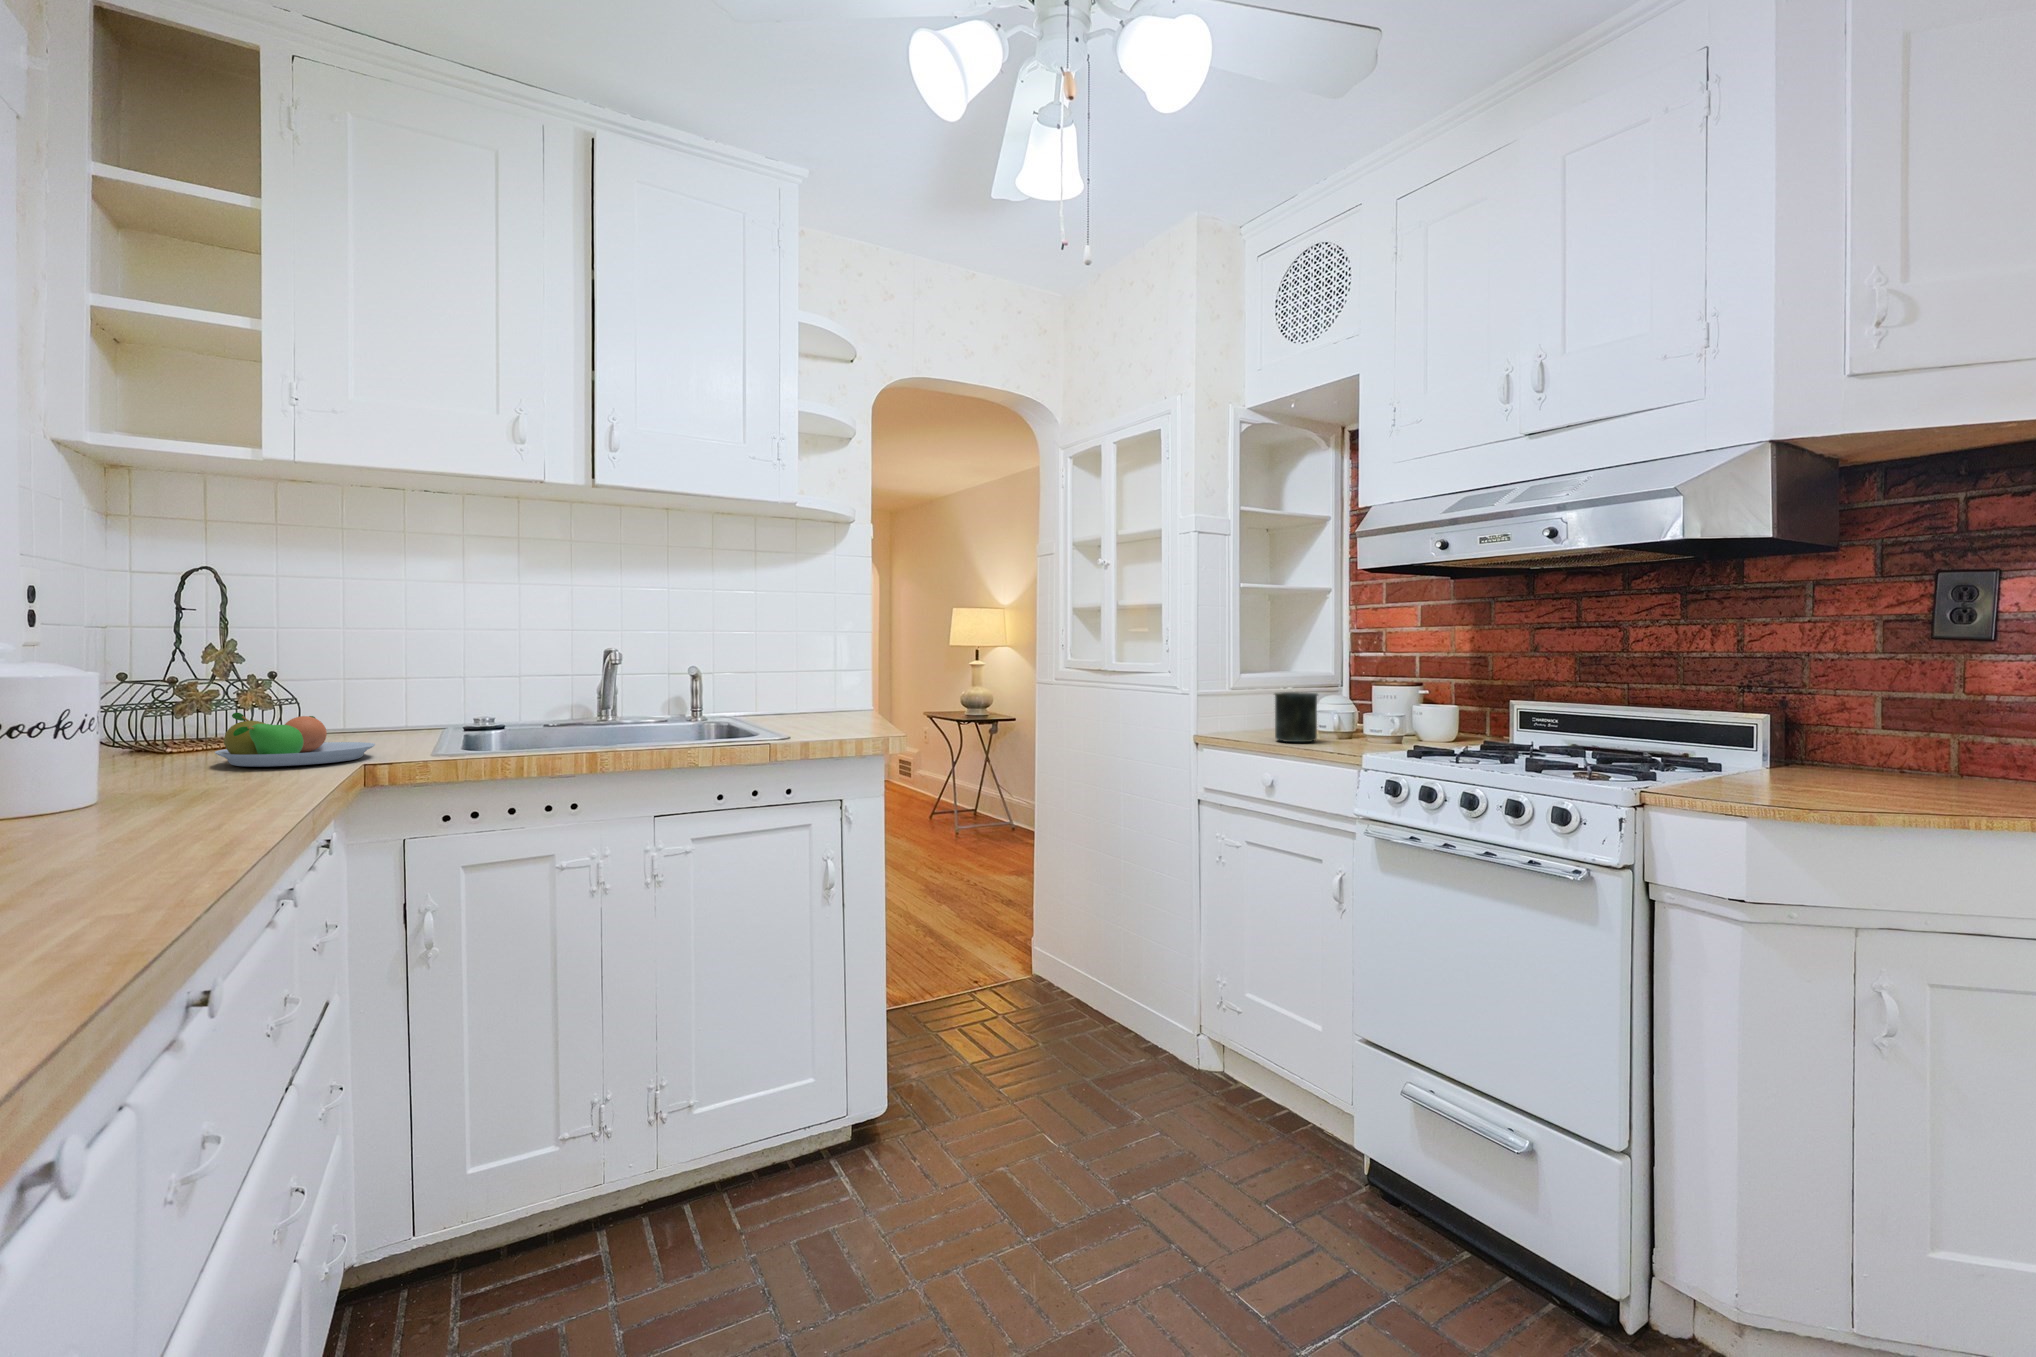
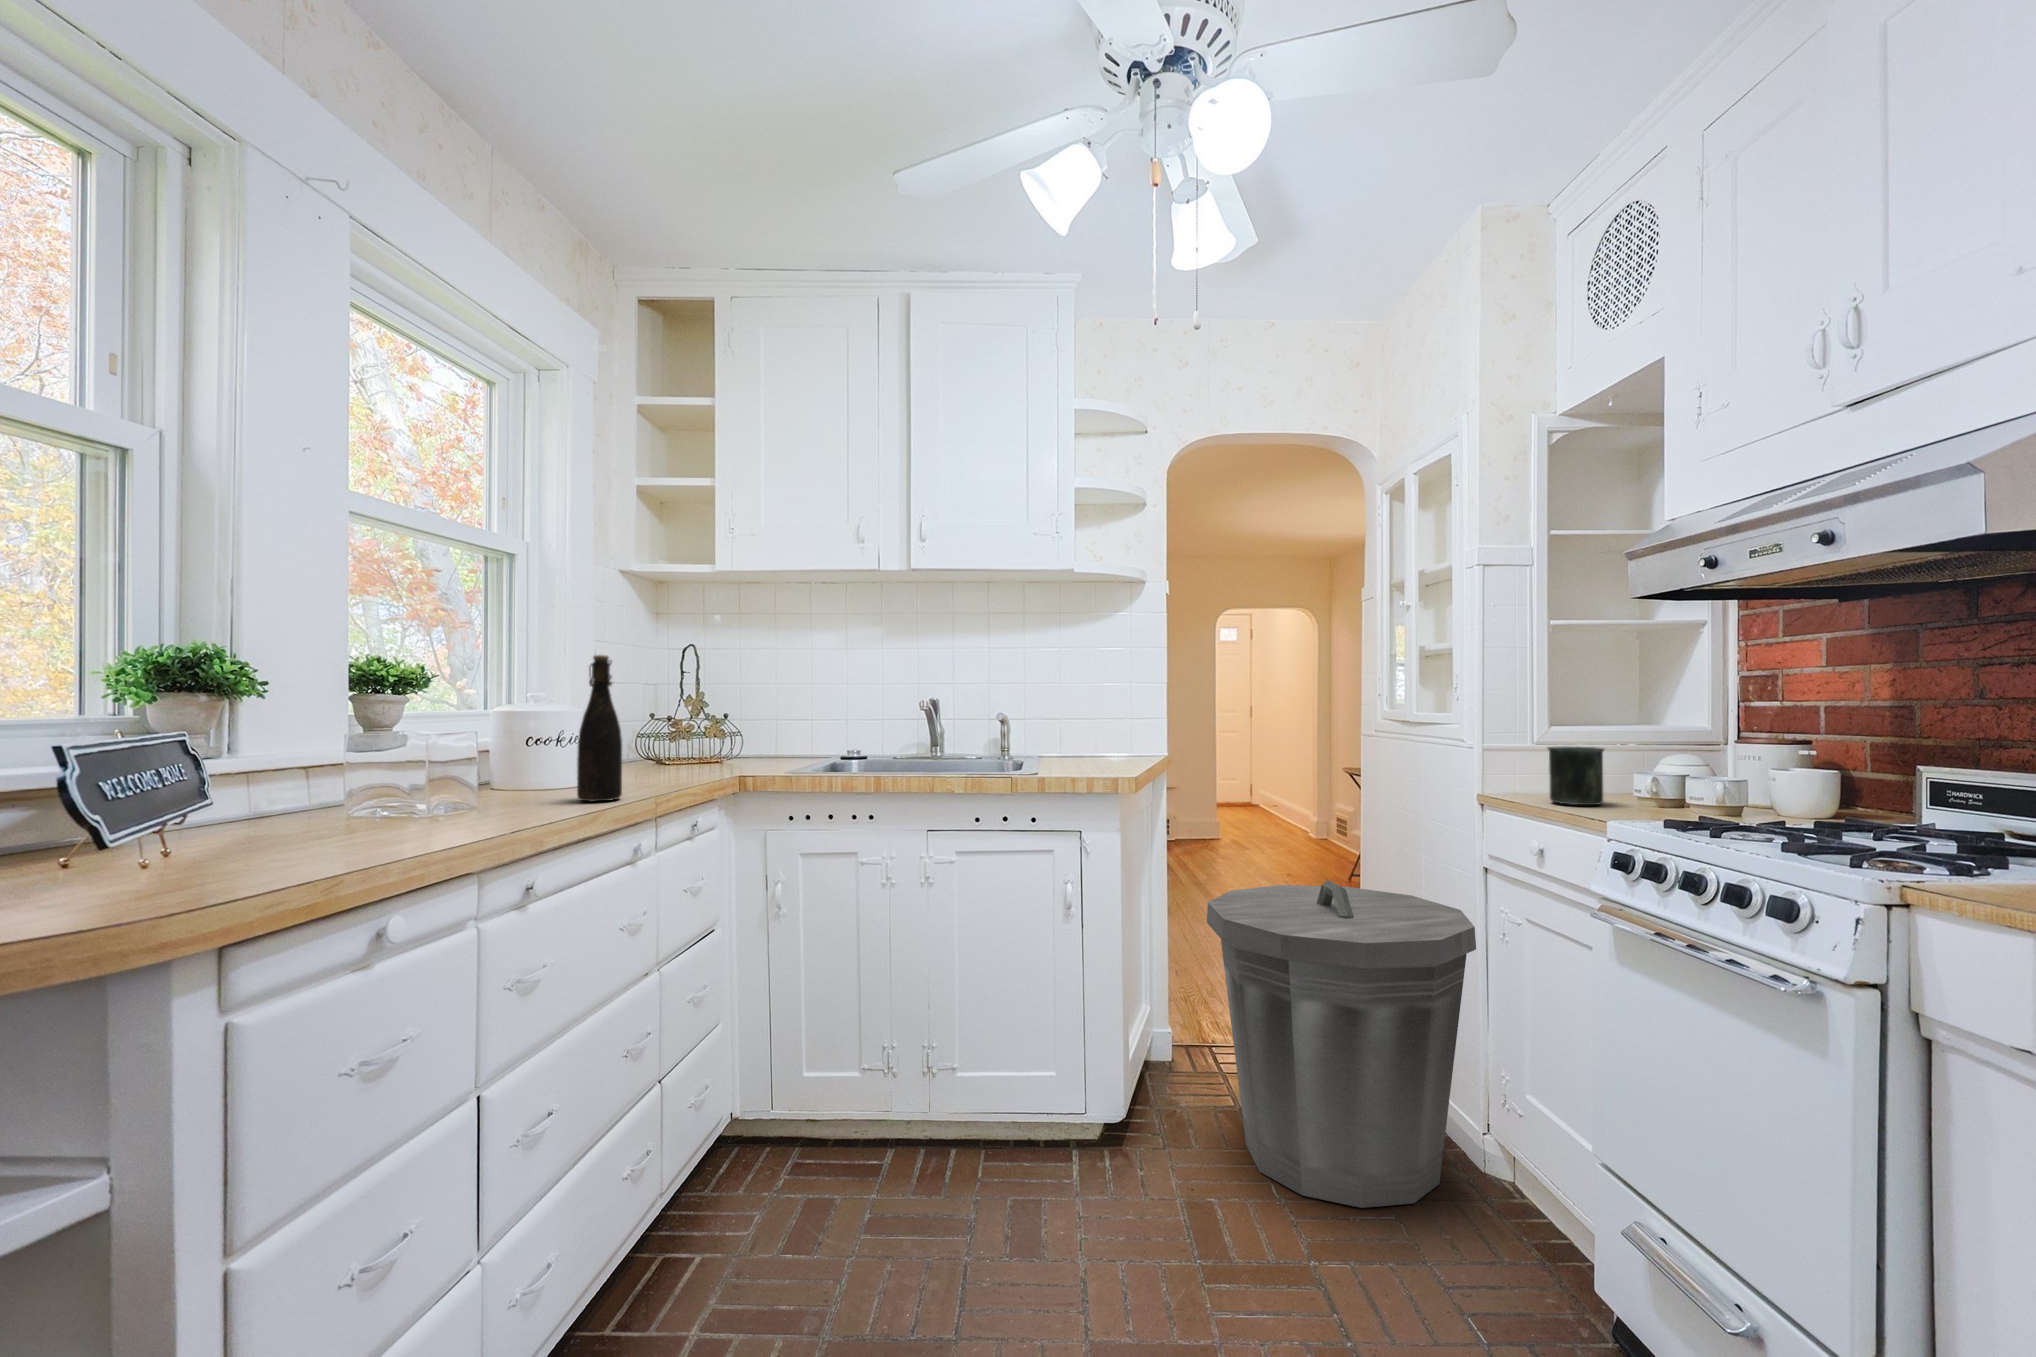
bottle: none [89,569,188,820] -> present [577,655,622,802]
fruit bowl: present [215,713,375,767] -> none [674,740,761,776]
trash can: none [960,828,1204,1138] -> present [1207,880,1476,1208]

